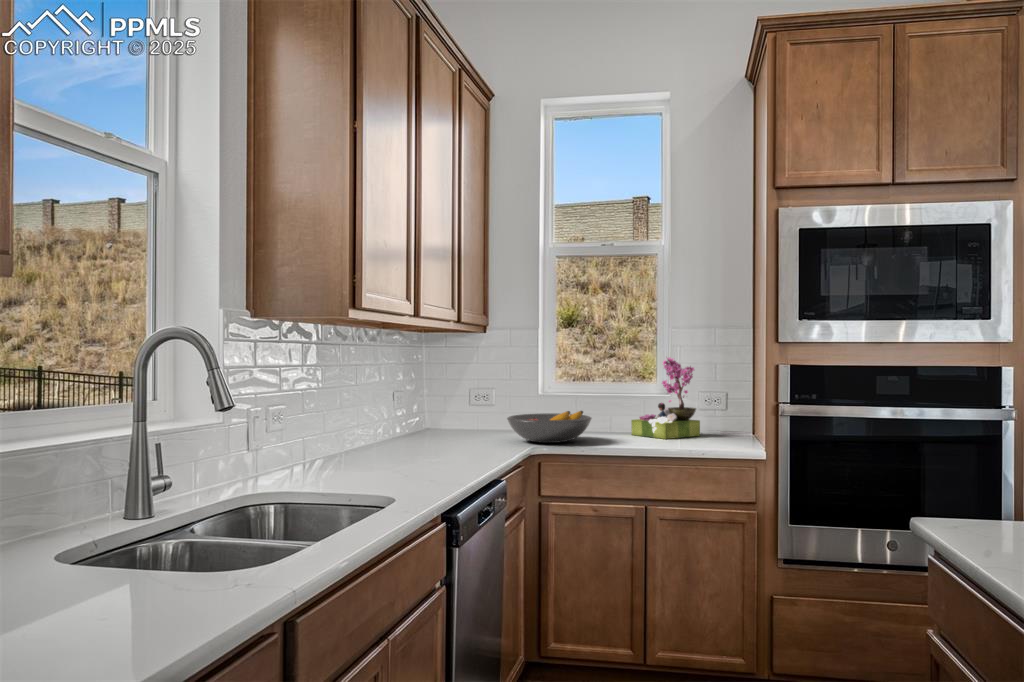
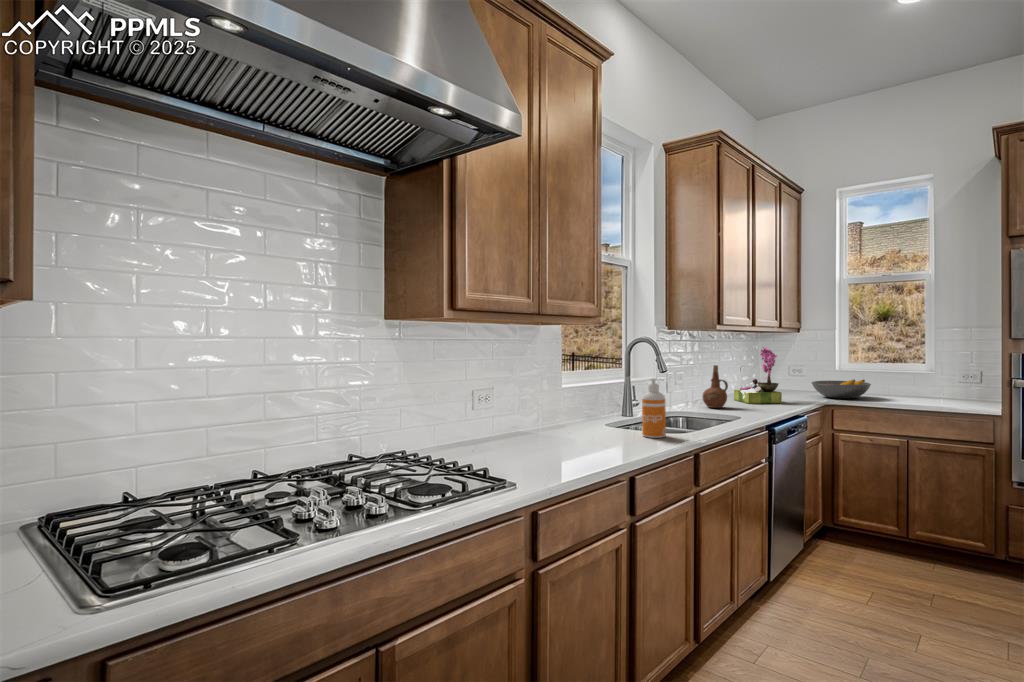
flower arrangement: present [631,357,700,439] -> present [734,347,782,404]
ceramic pitcher: none [323,392,373,479] -> present [702,365,728,408]
soap dispenser: none [113,429,191,616] -> present [642,378,666,438]

